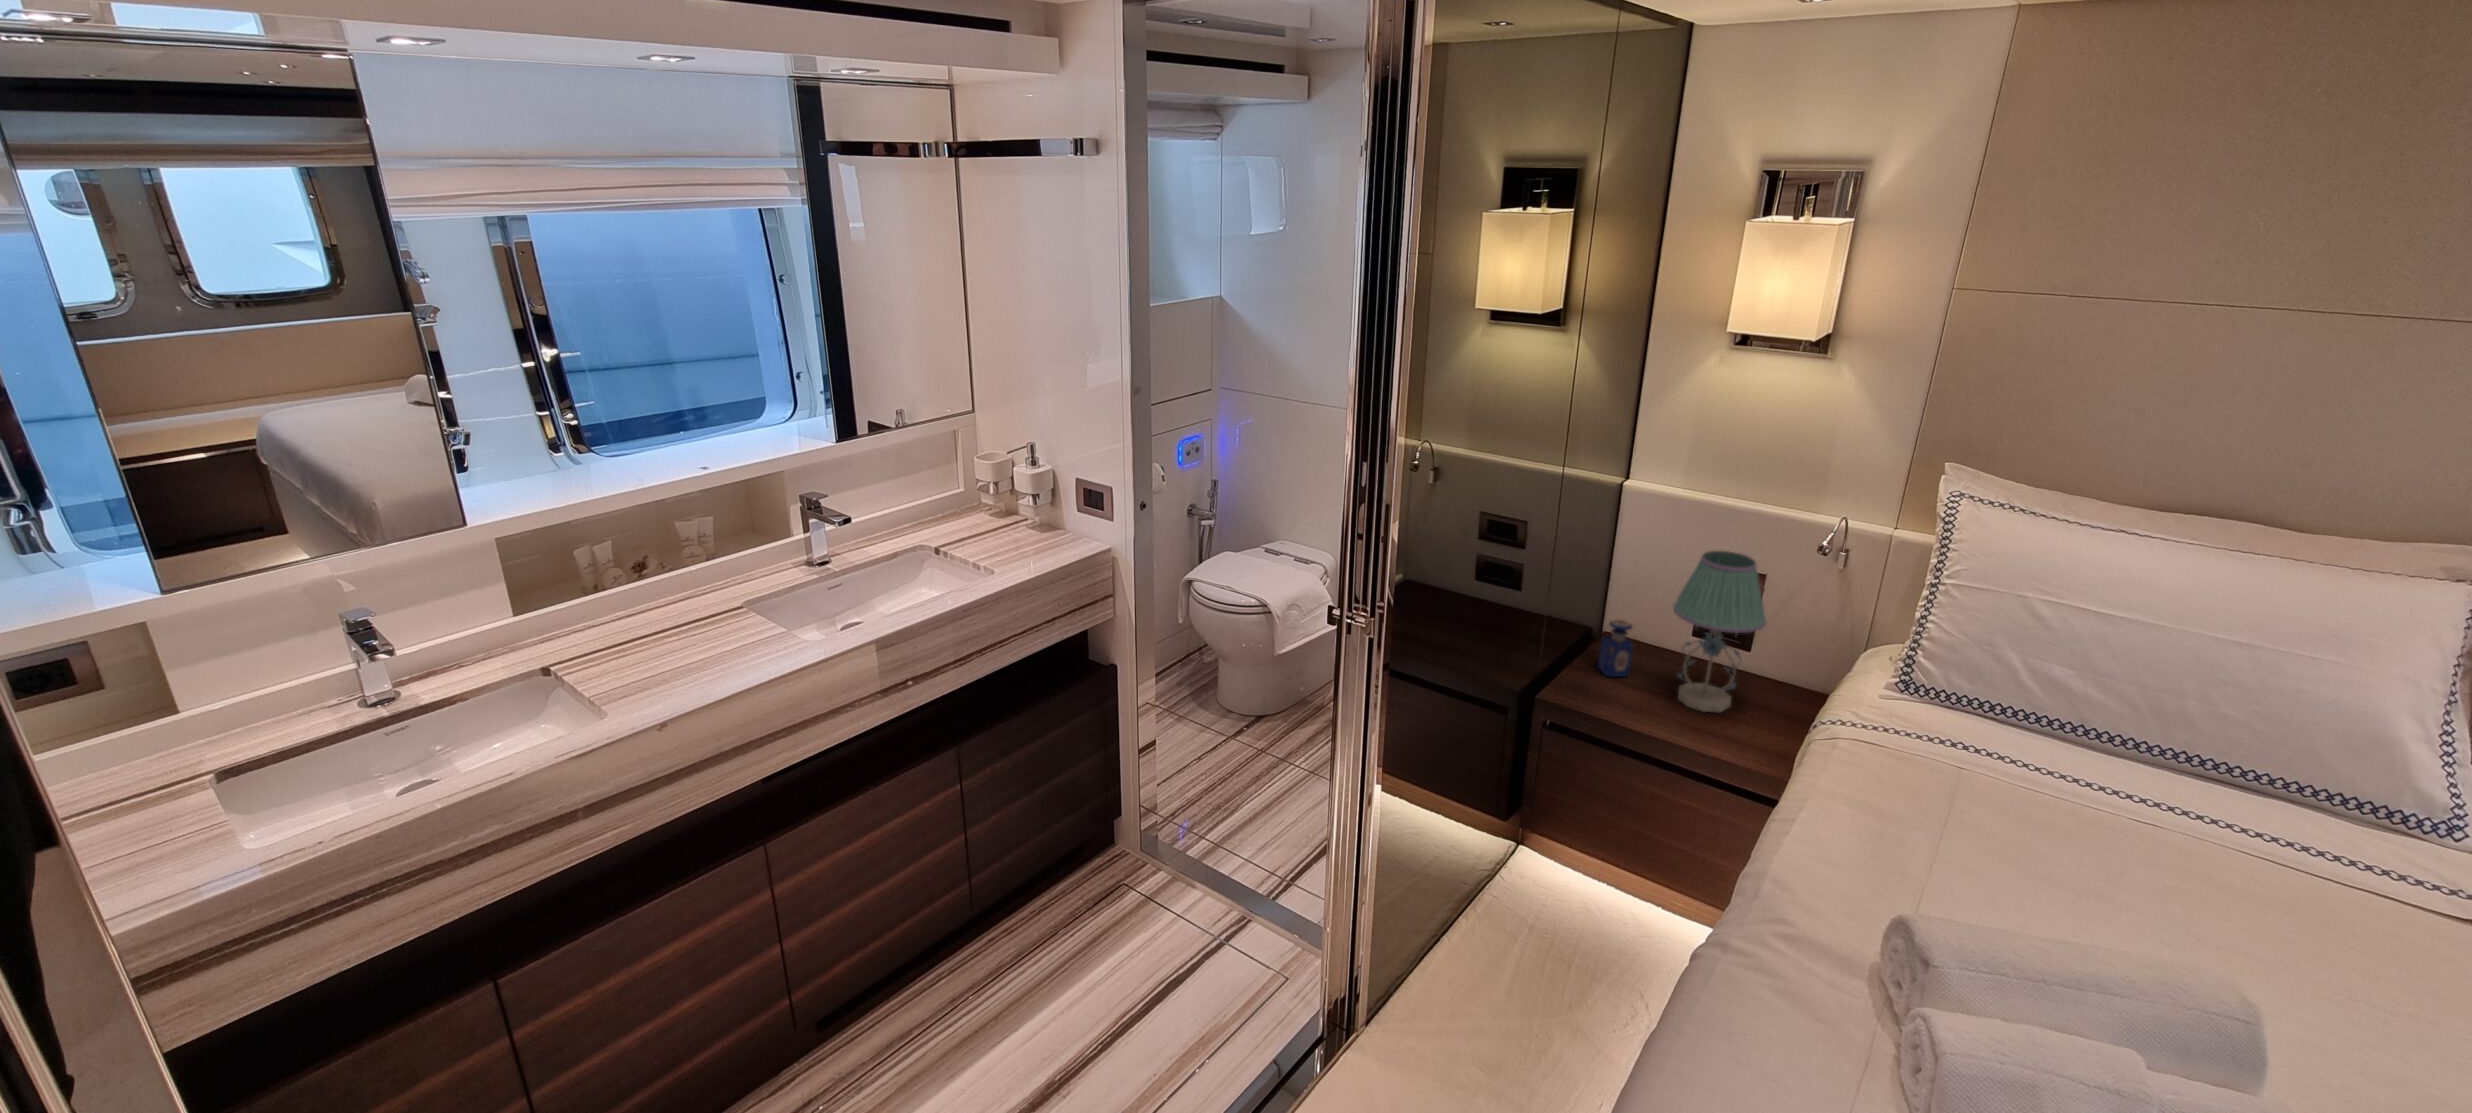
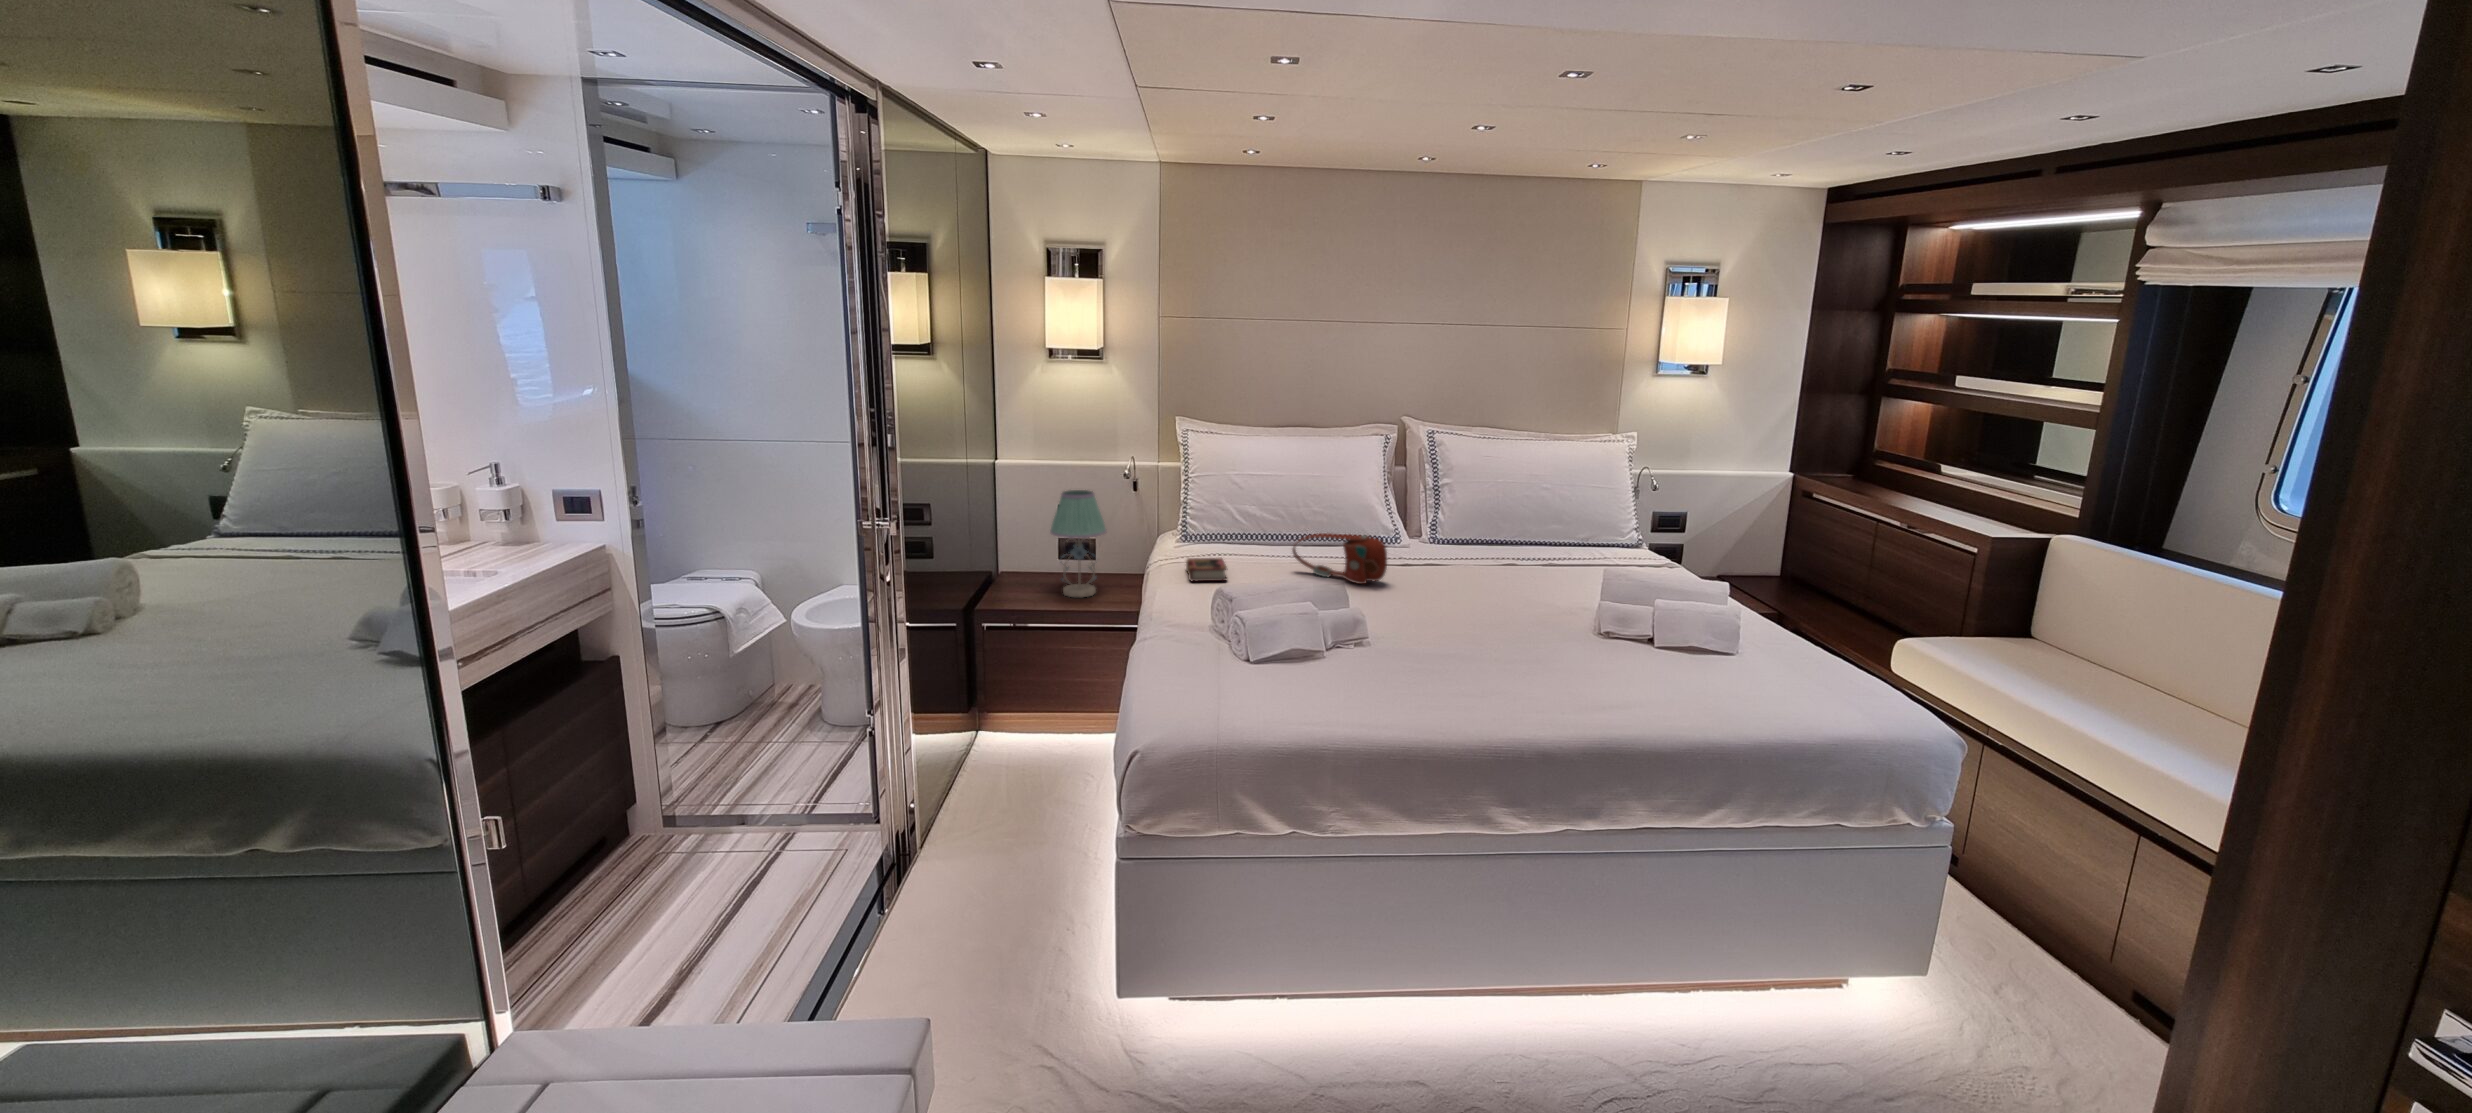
perfume bottle: present [1598,620,1633,677] -> none [1006,552,1029,593]
book: none [1879,725,1964,798] -> present [1186,558,1227,581]
handbag: none [2128,761,2397,913] -> present [1293,533,1387,584]

